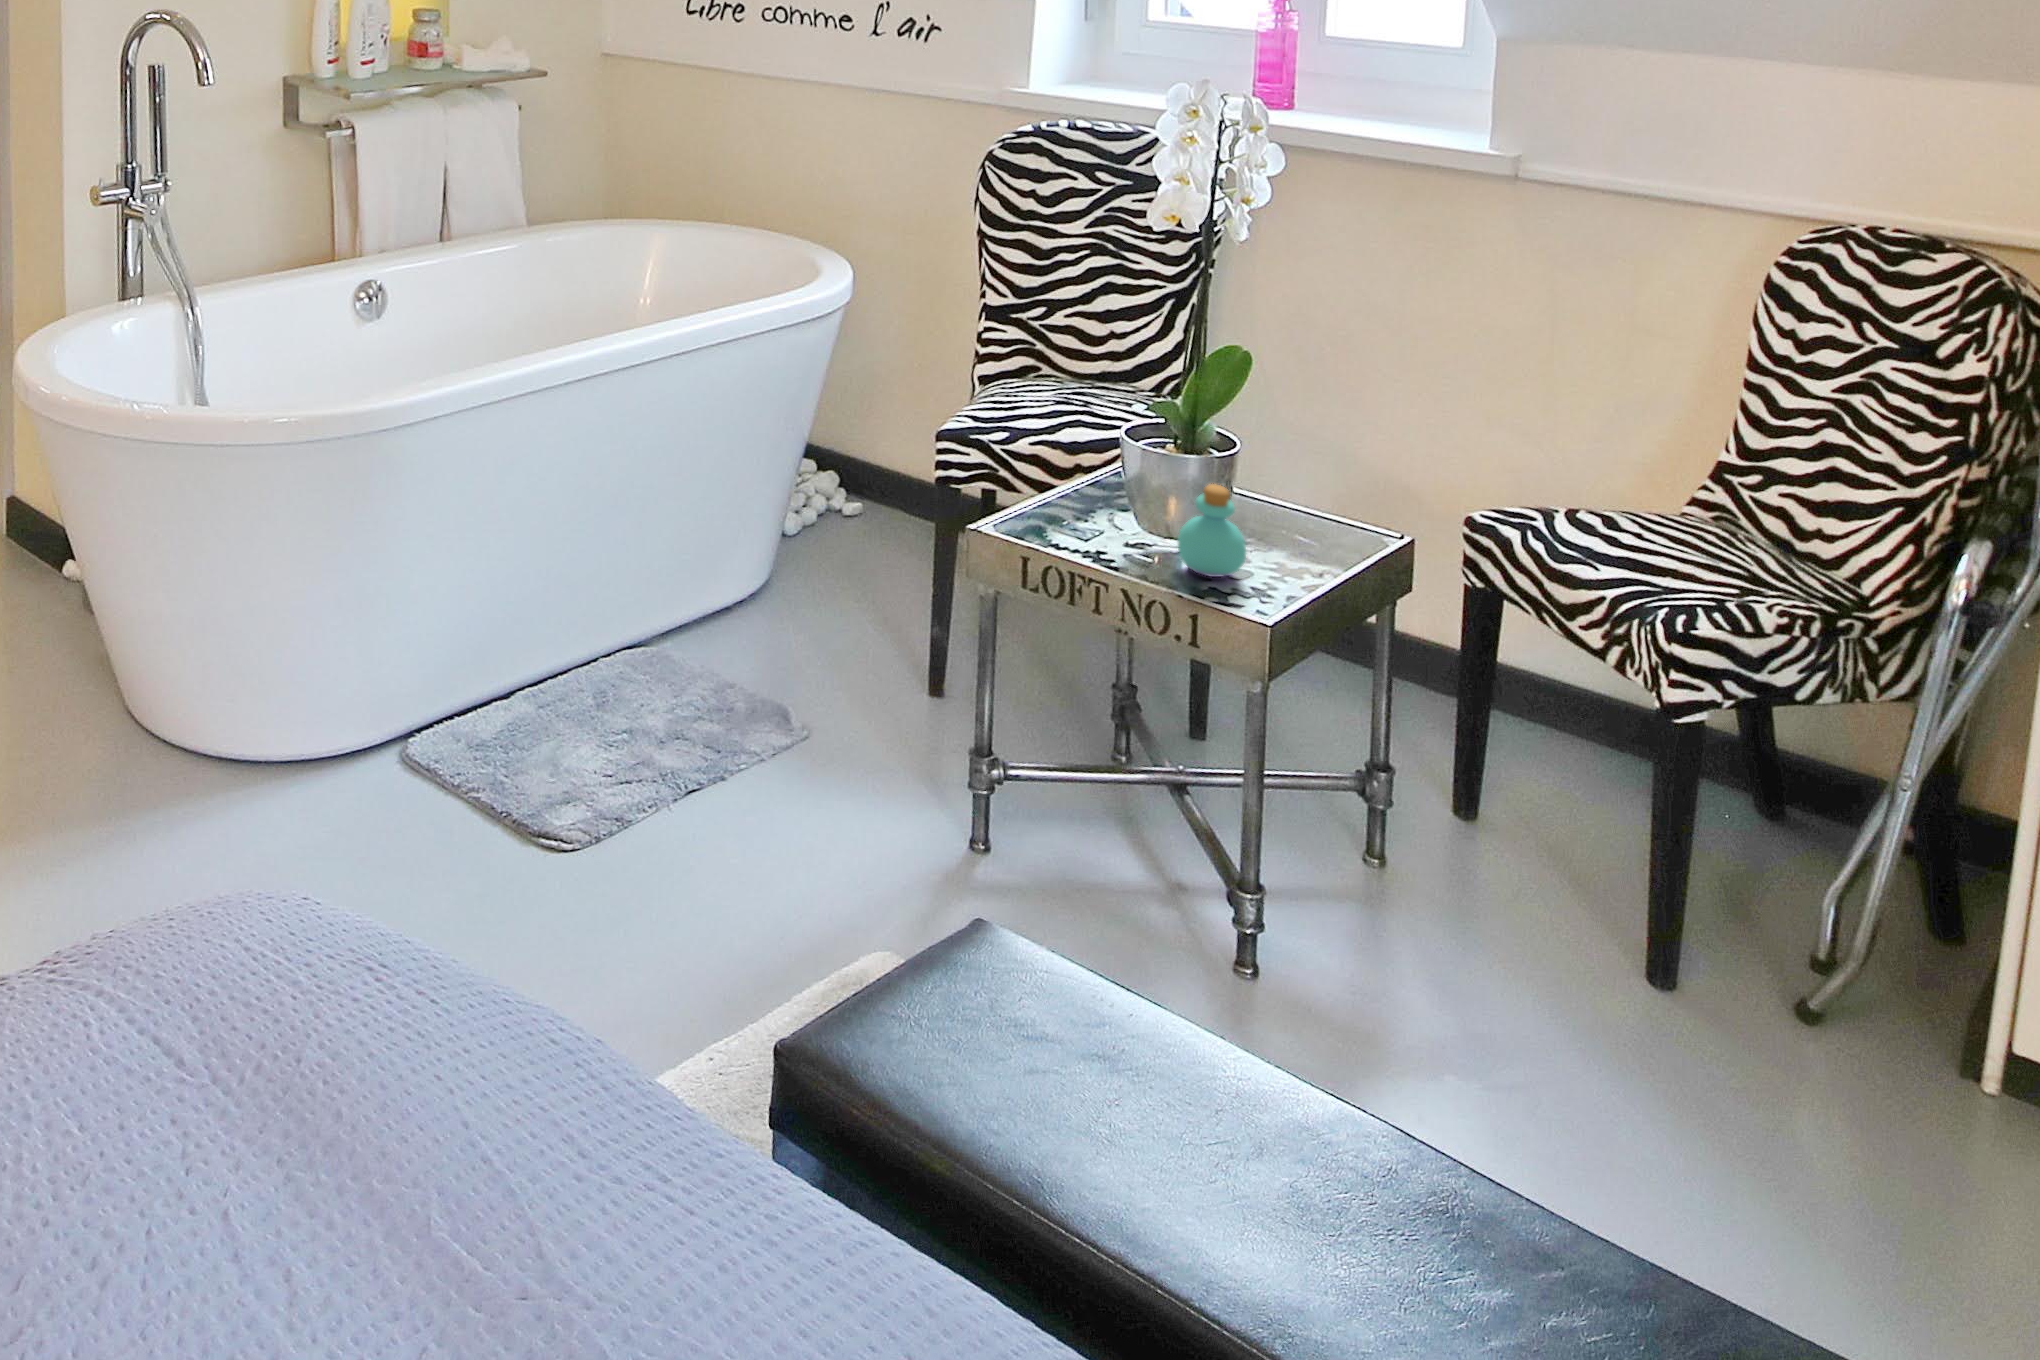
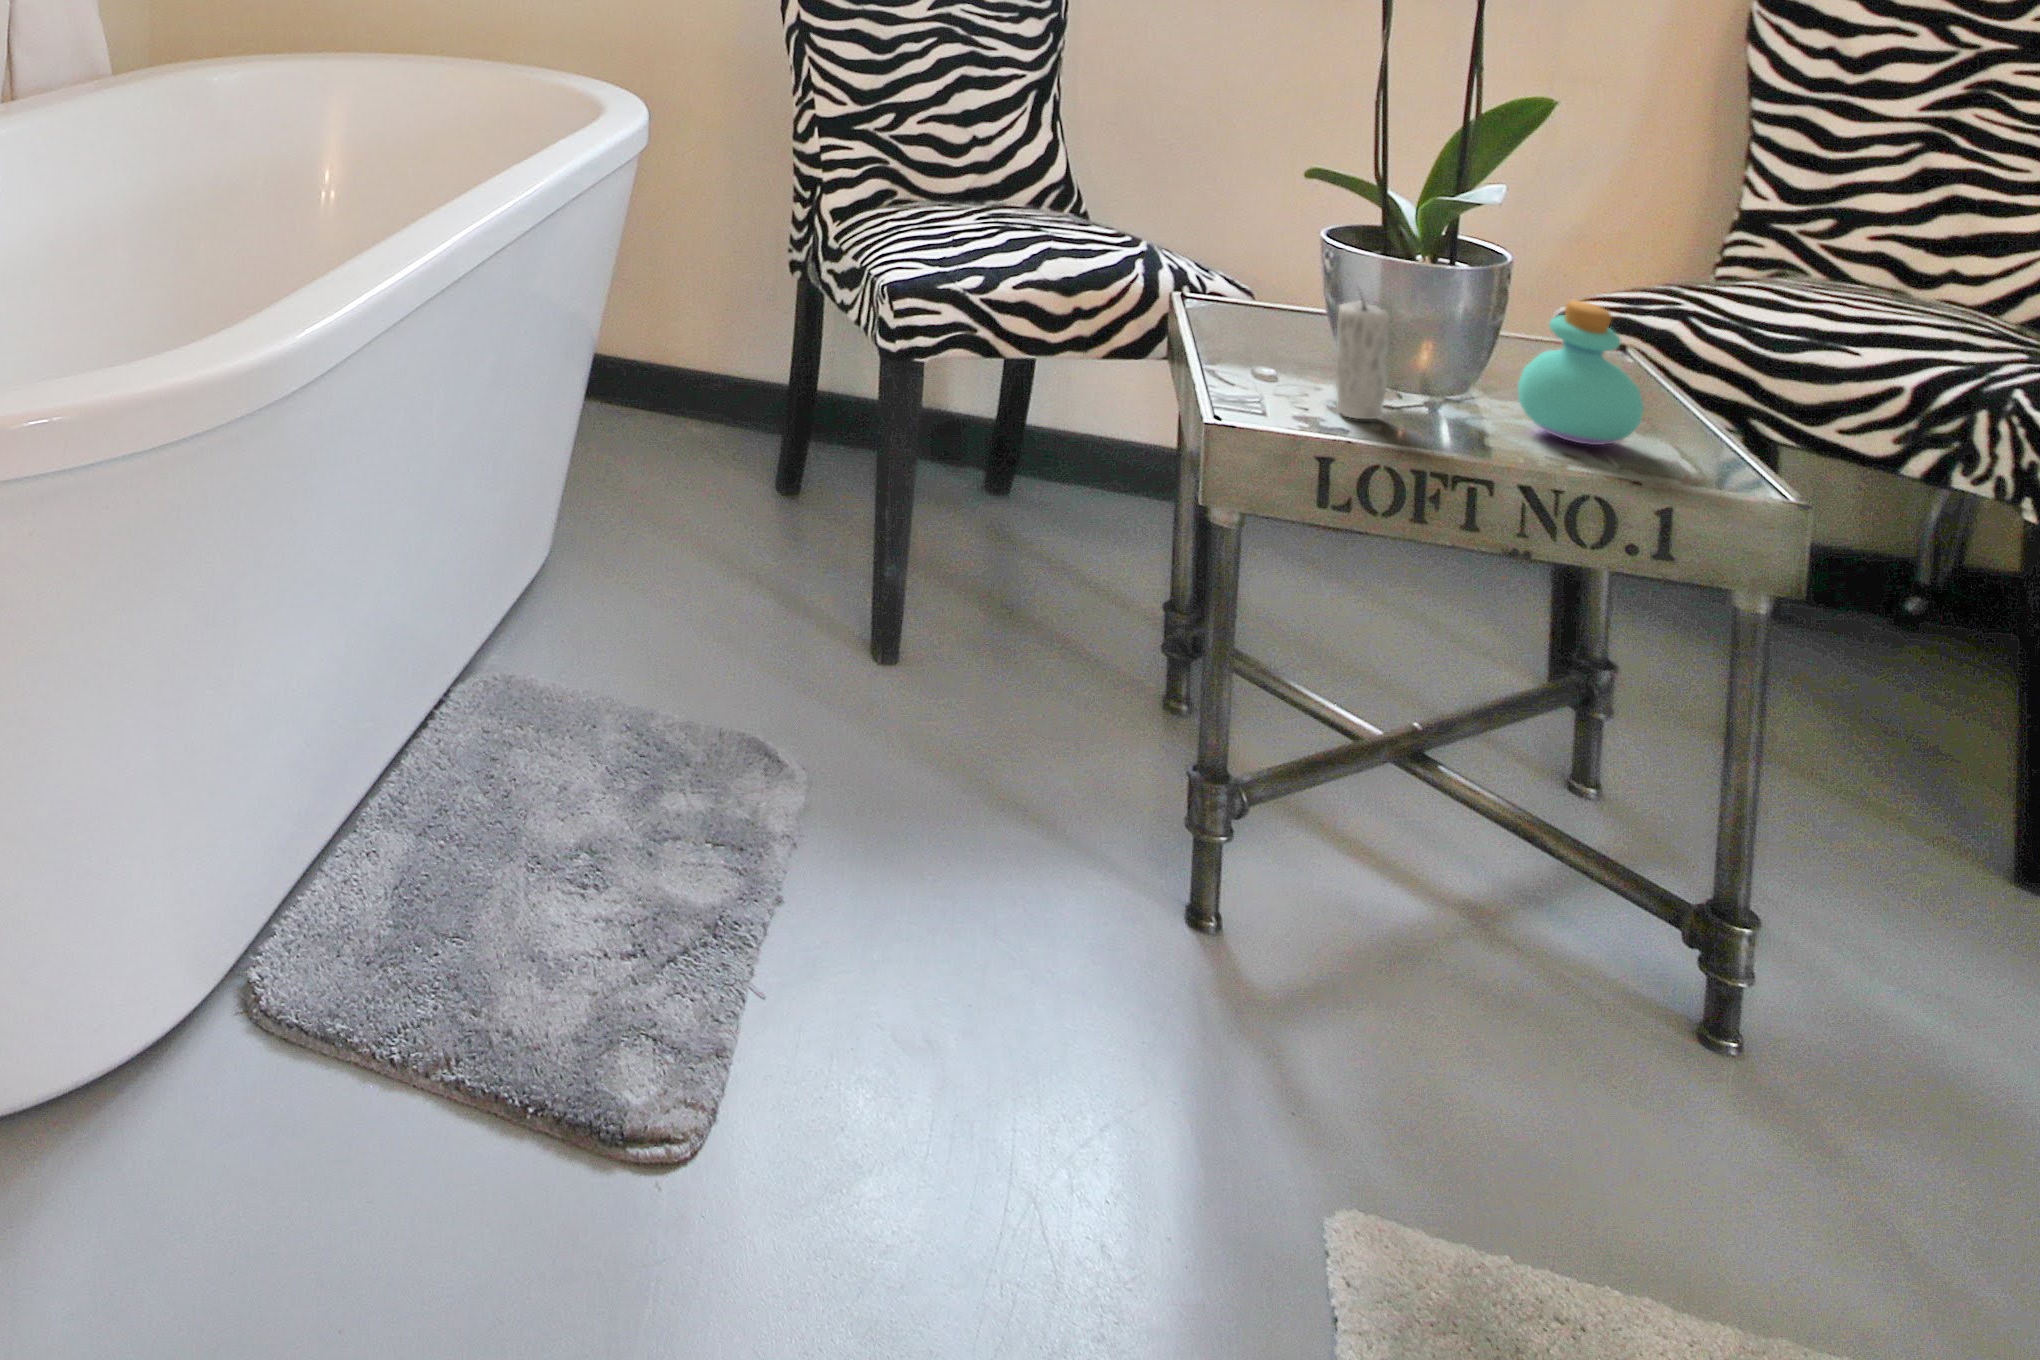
candle: none [1068,456,1102,543] -> present [1336,293,1390,419]

